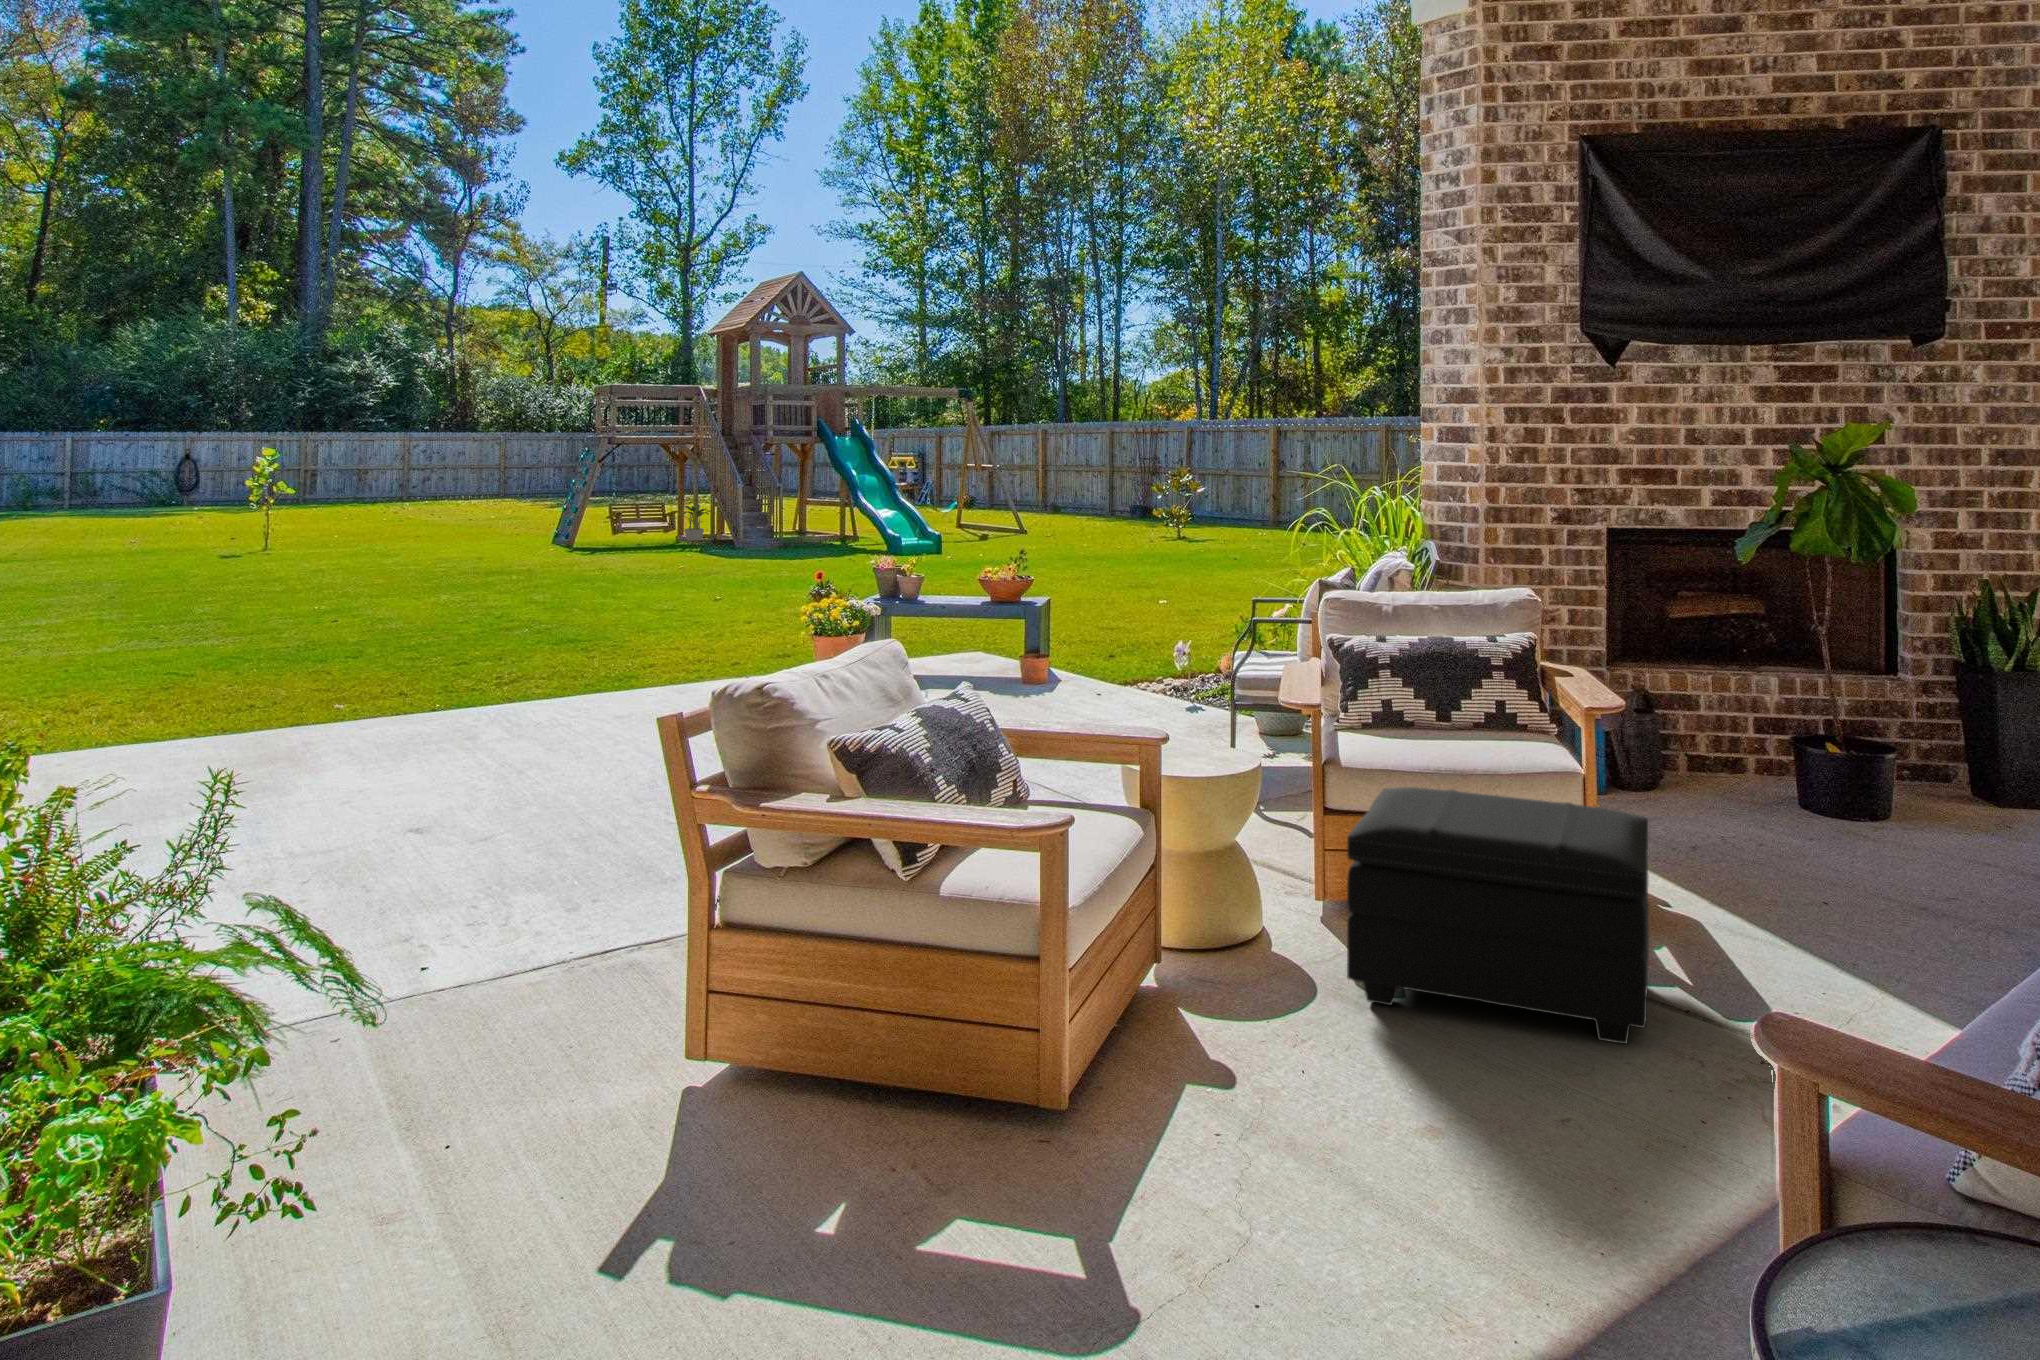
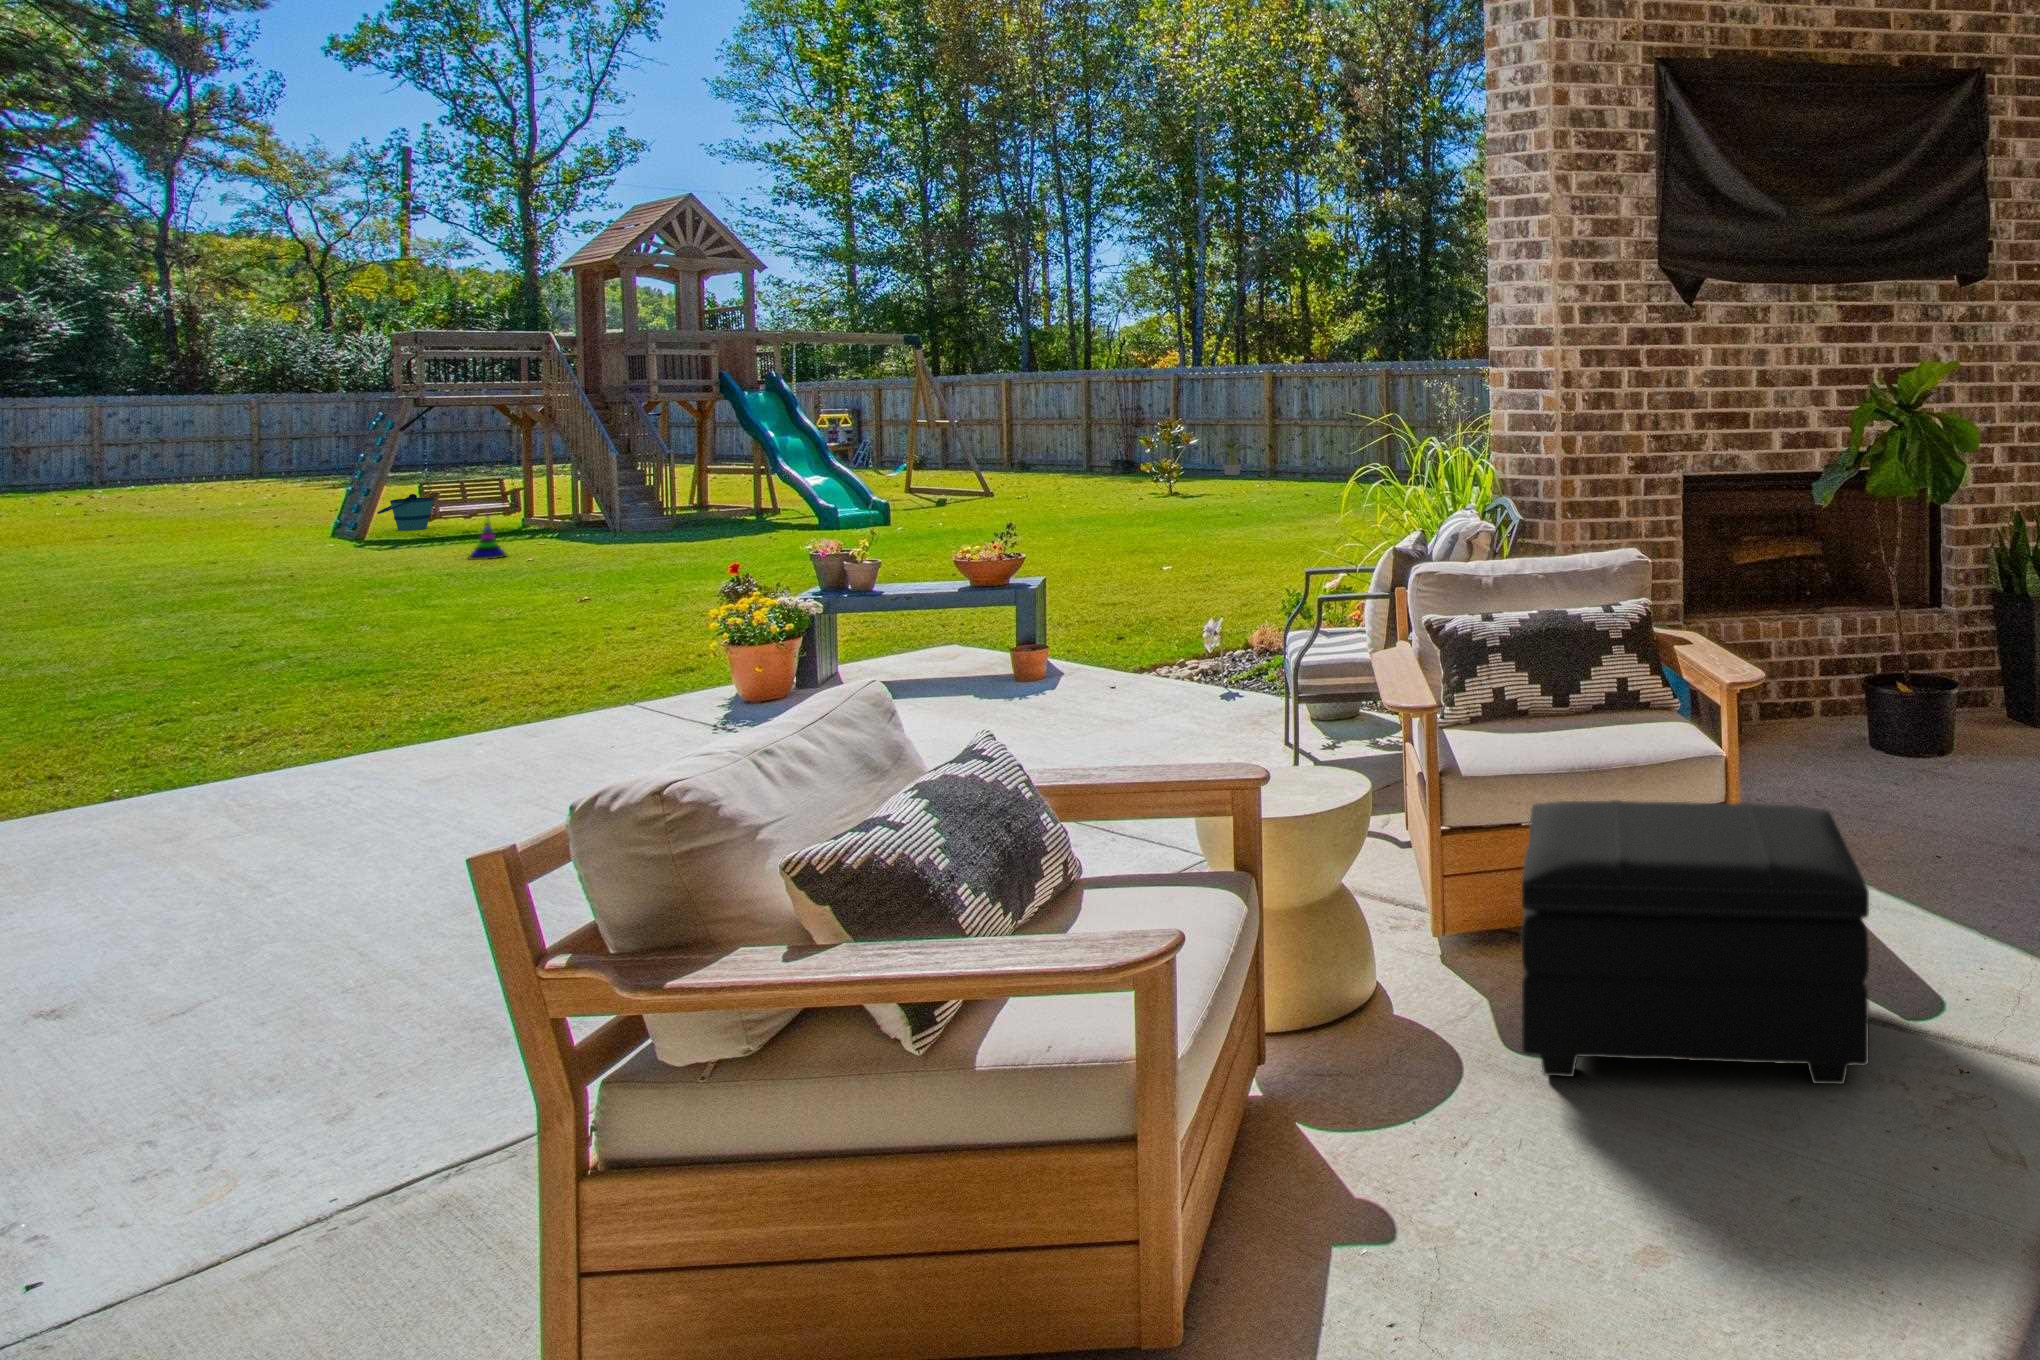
potted plant: present [678,504,715,541] -> present [1216,441,1250,475]
bucket: none [577,515,616,543] -> present [377,494,434,530]
stacking toy: none [637,529,664,568] -> present [469,515,506,560]

